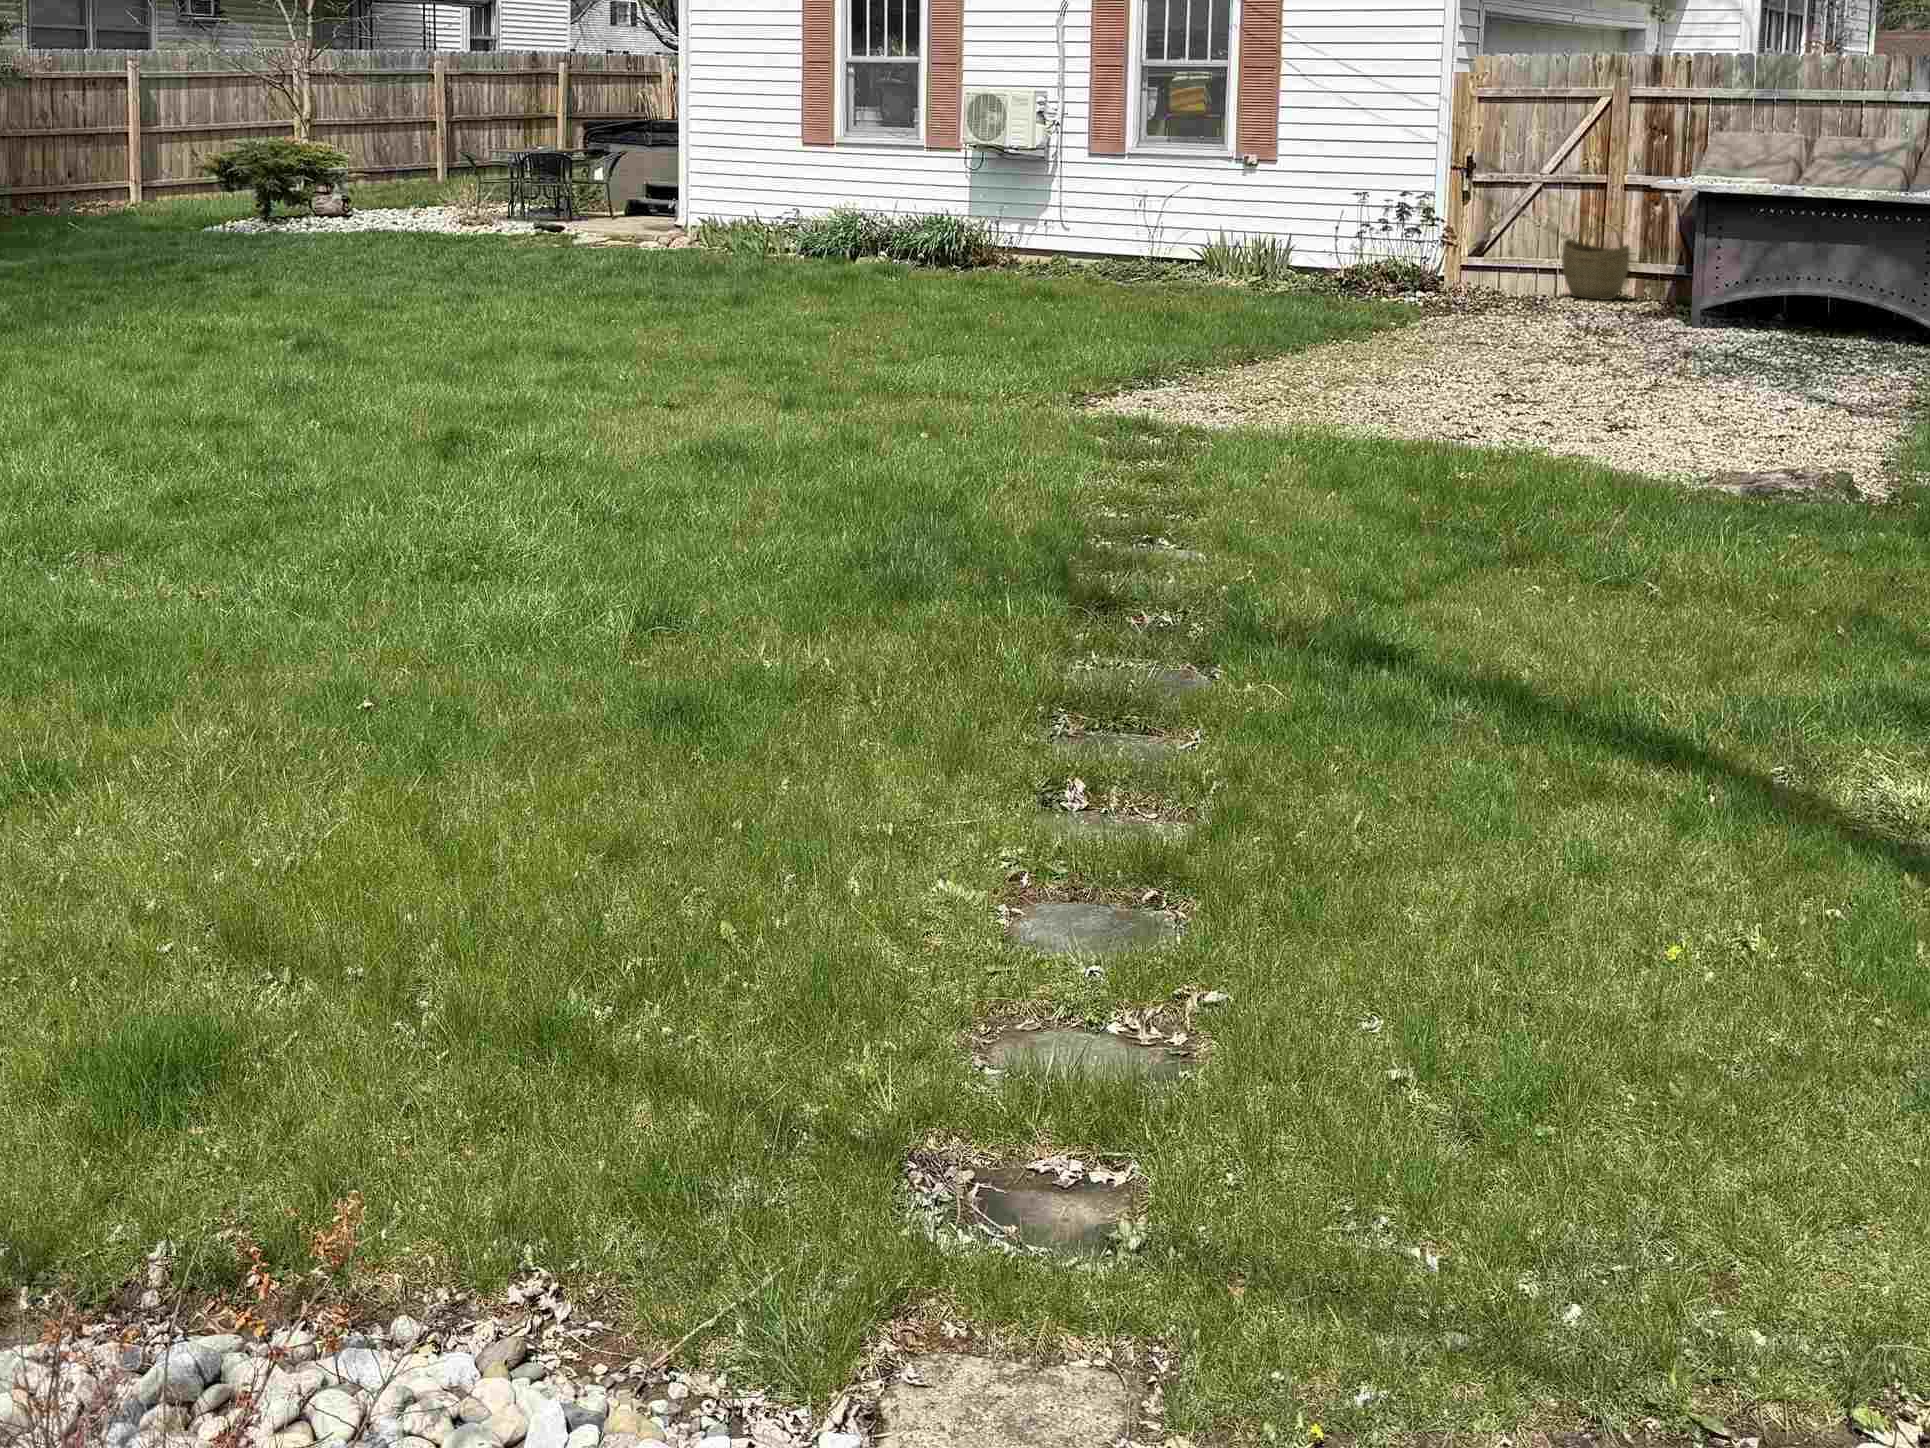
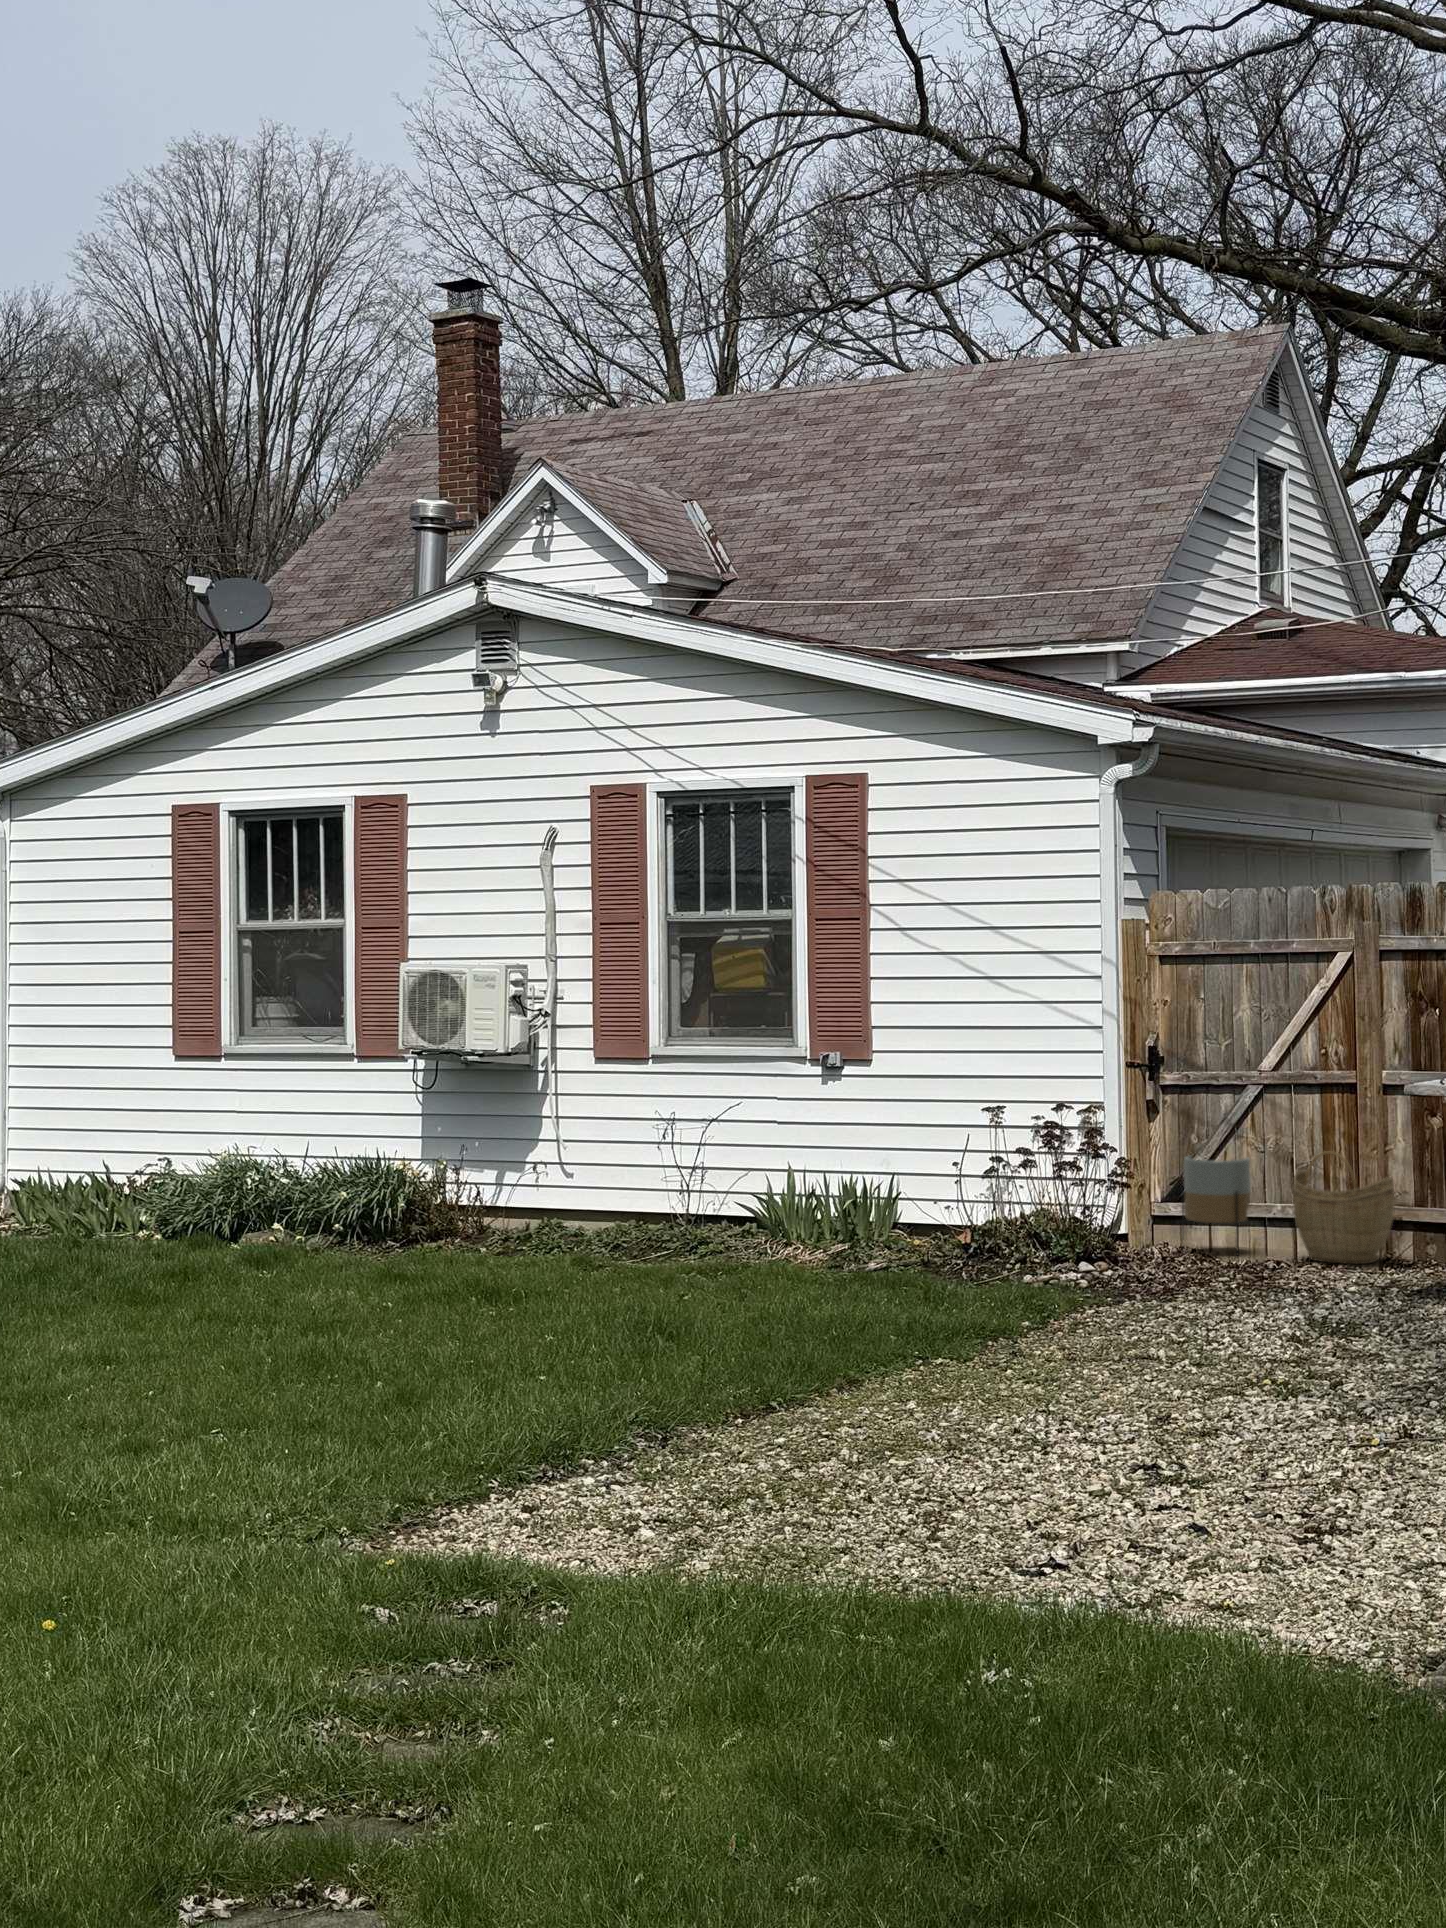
planter: none [1486,227,1534,293] -> present [1182,1155,1251,1255]

